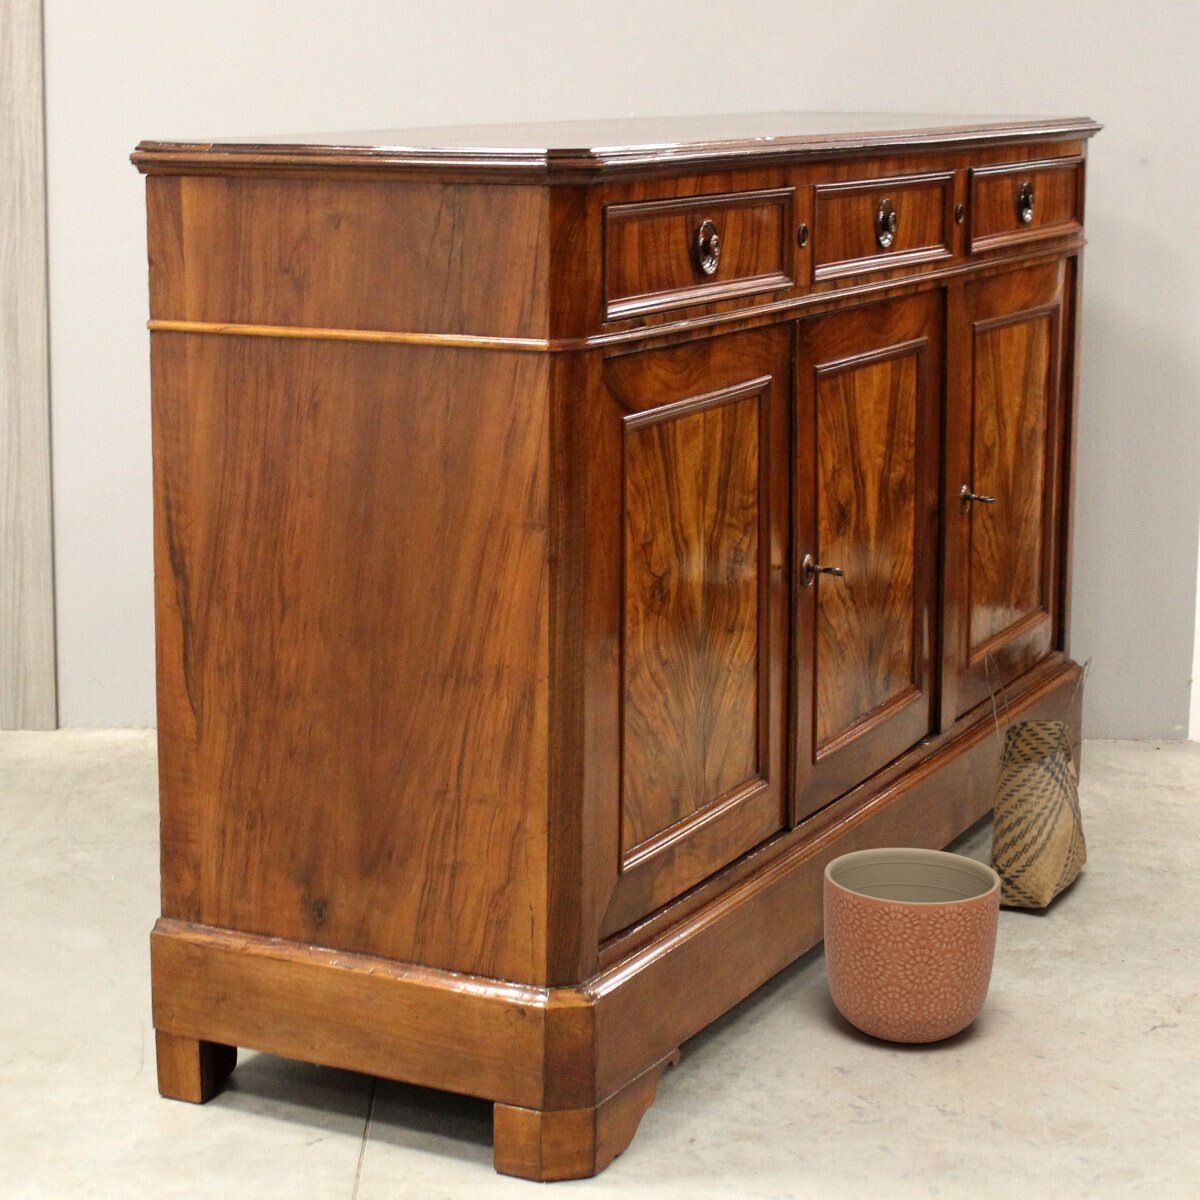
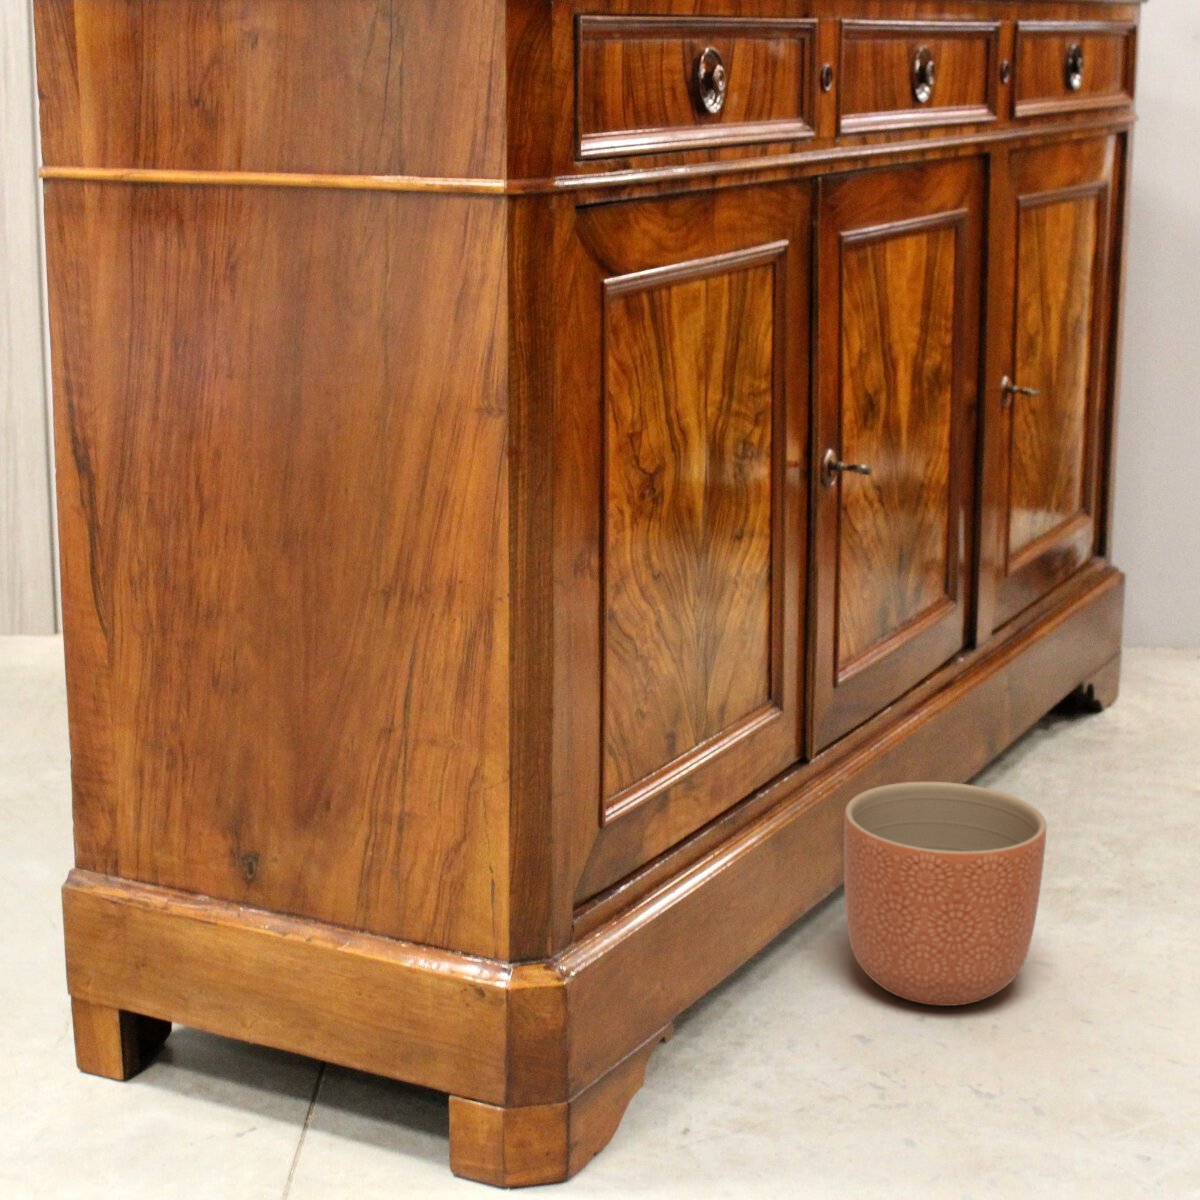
woven basket: present [985,651,1092,908] -> none [1025,558,1144,839]

